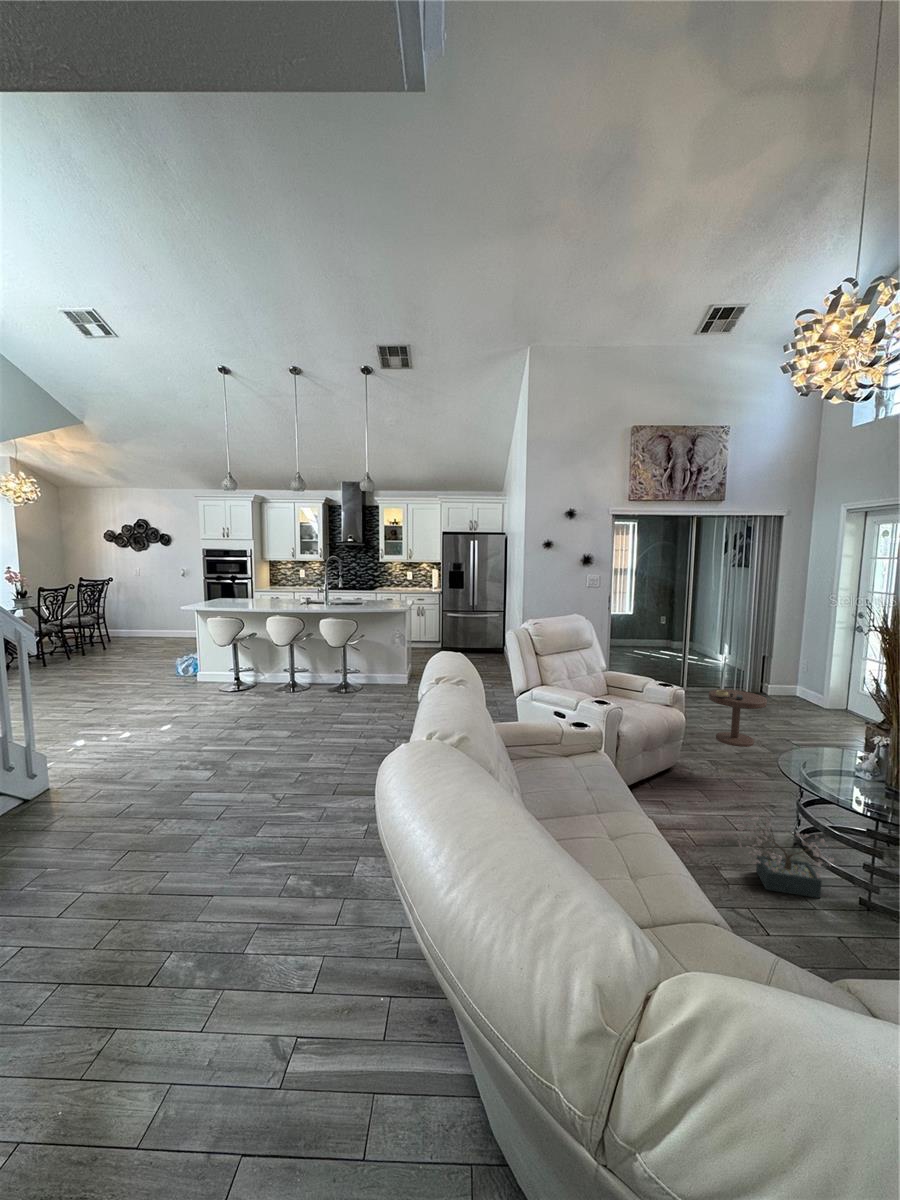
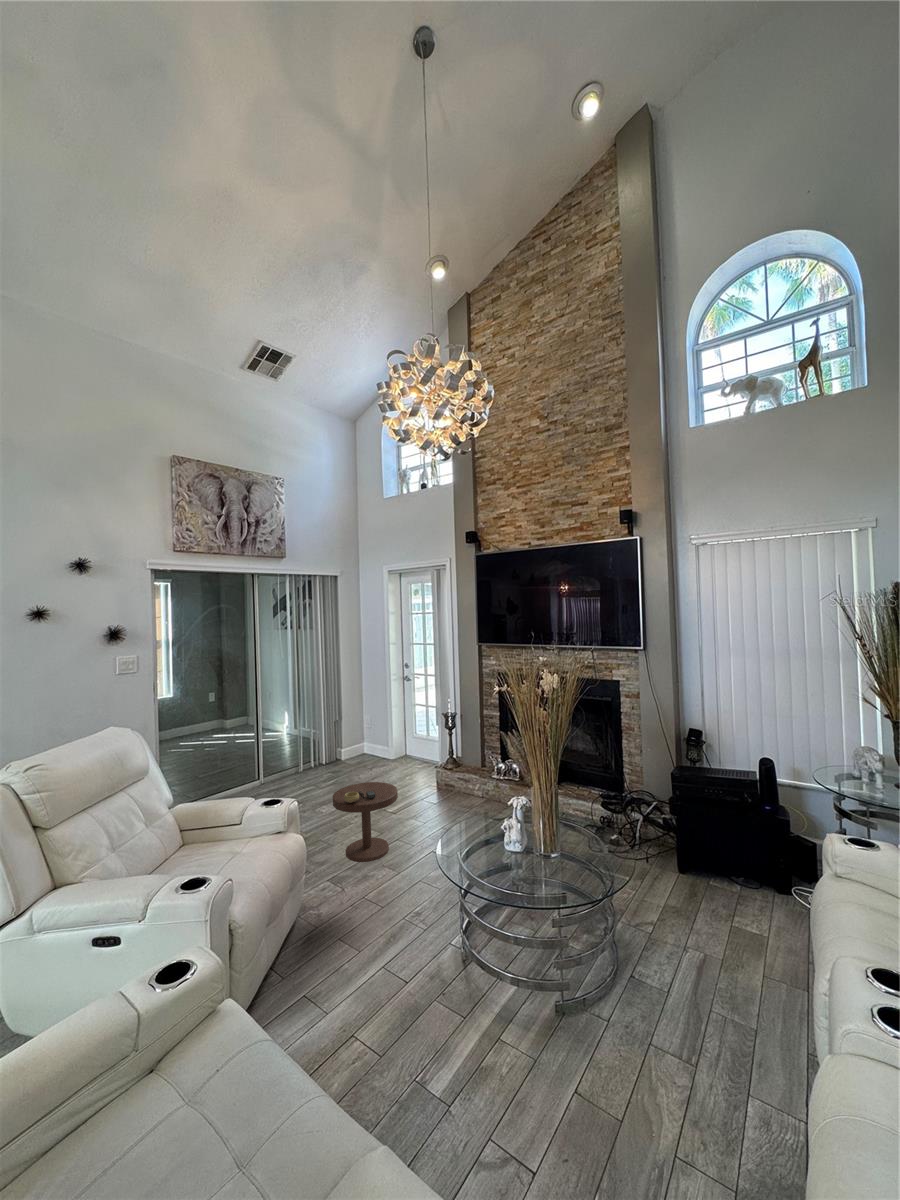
decorative plant: present [738,810,834,898] -> none [452,971,551,1103]

